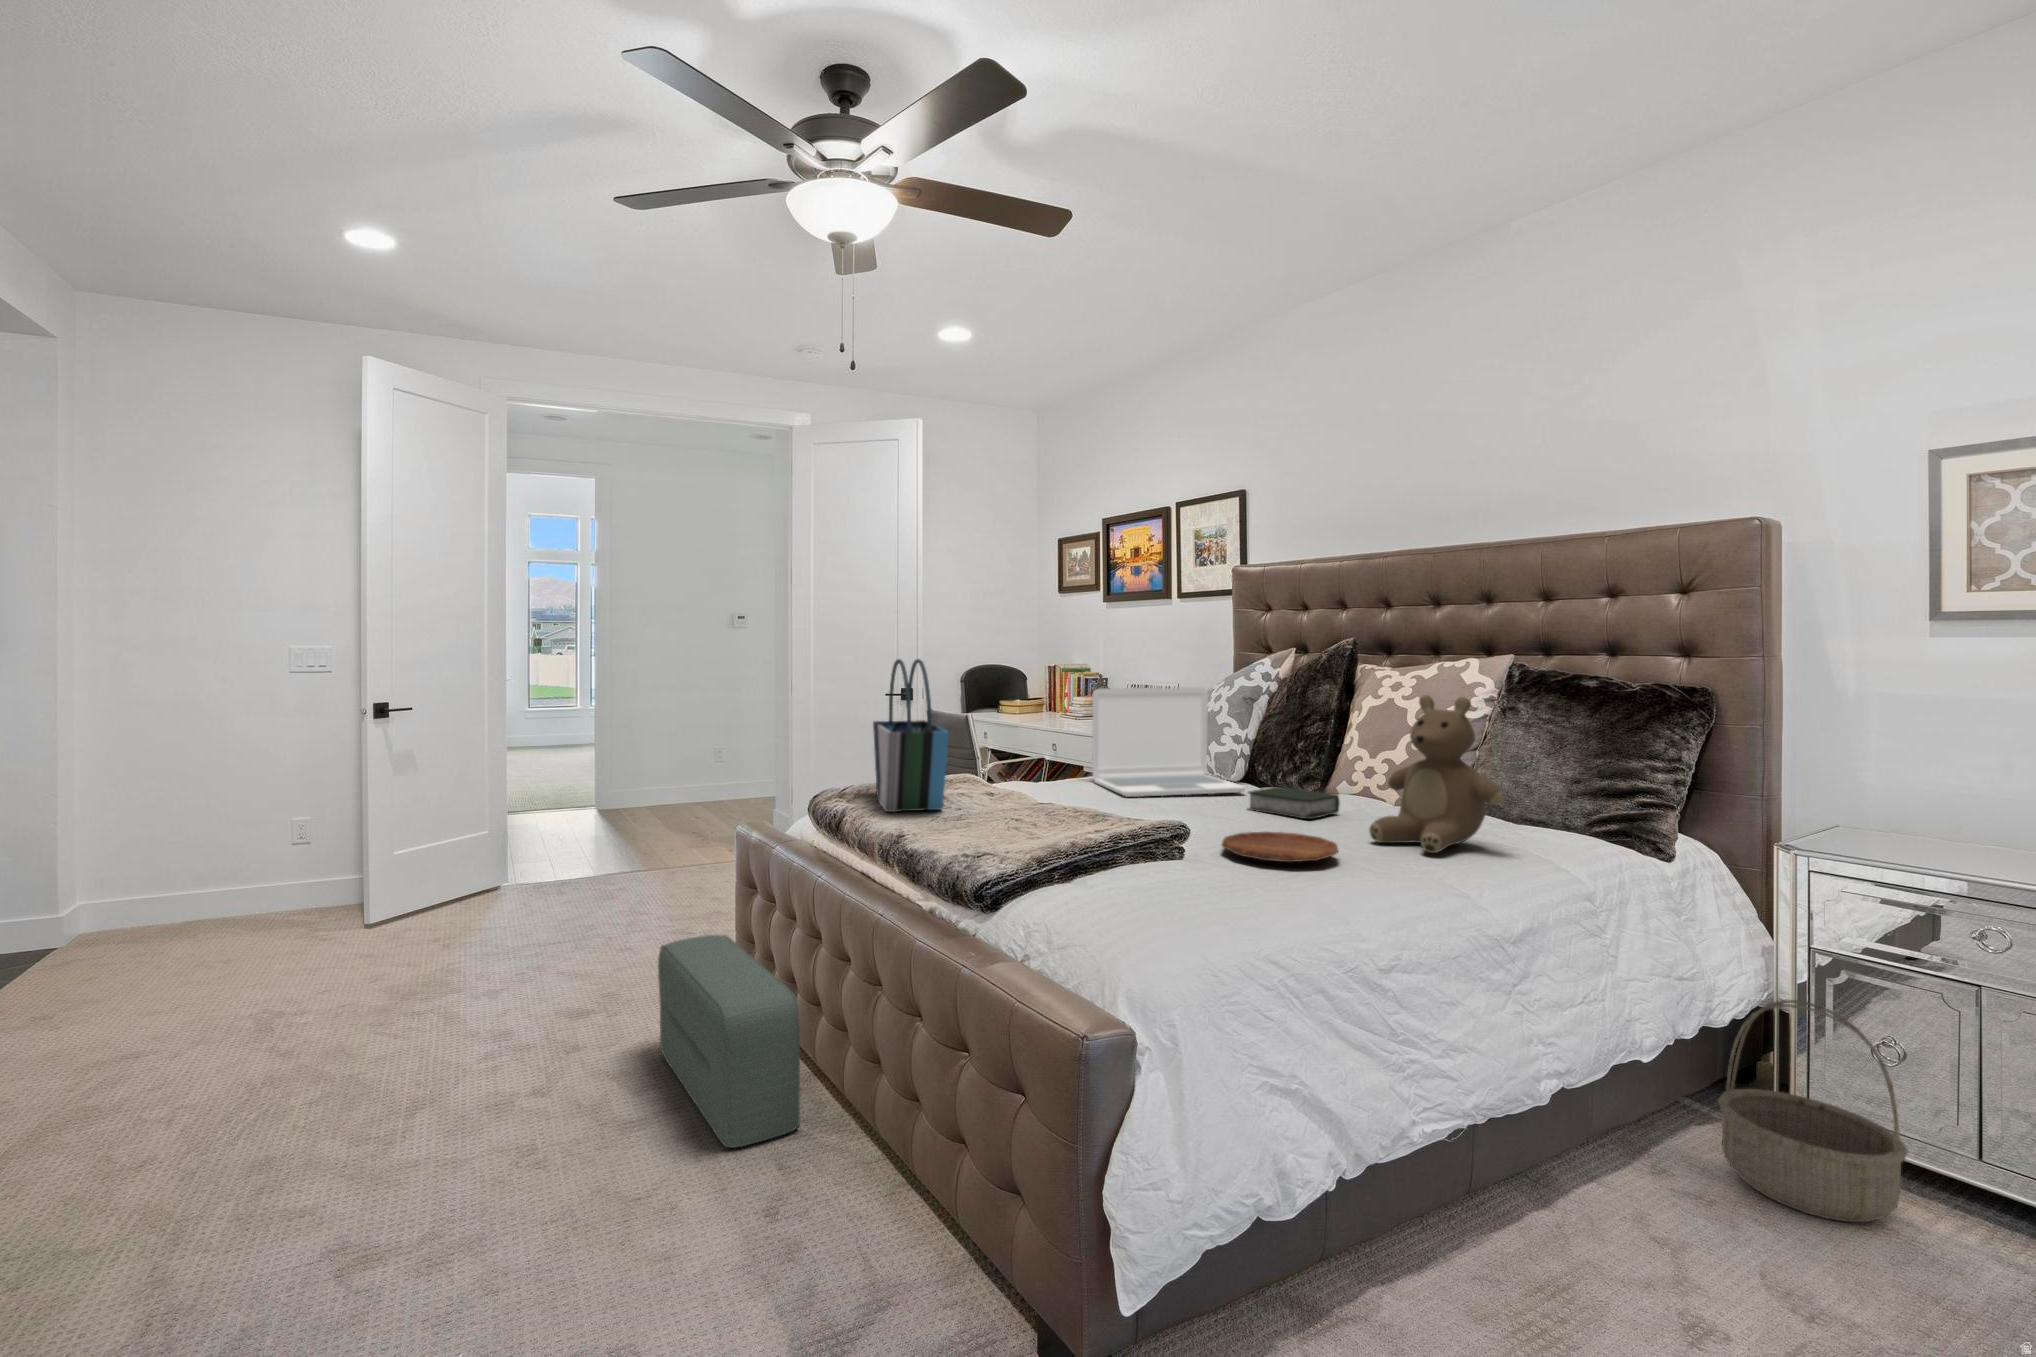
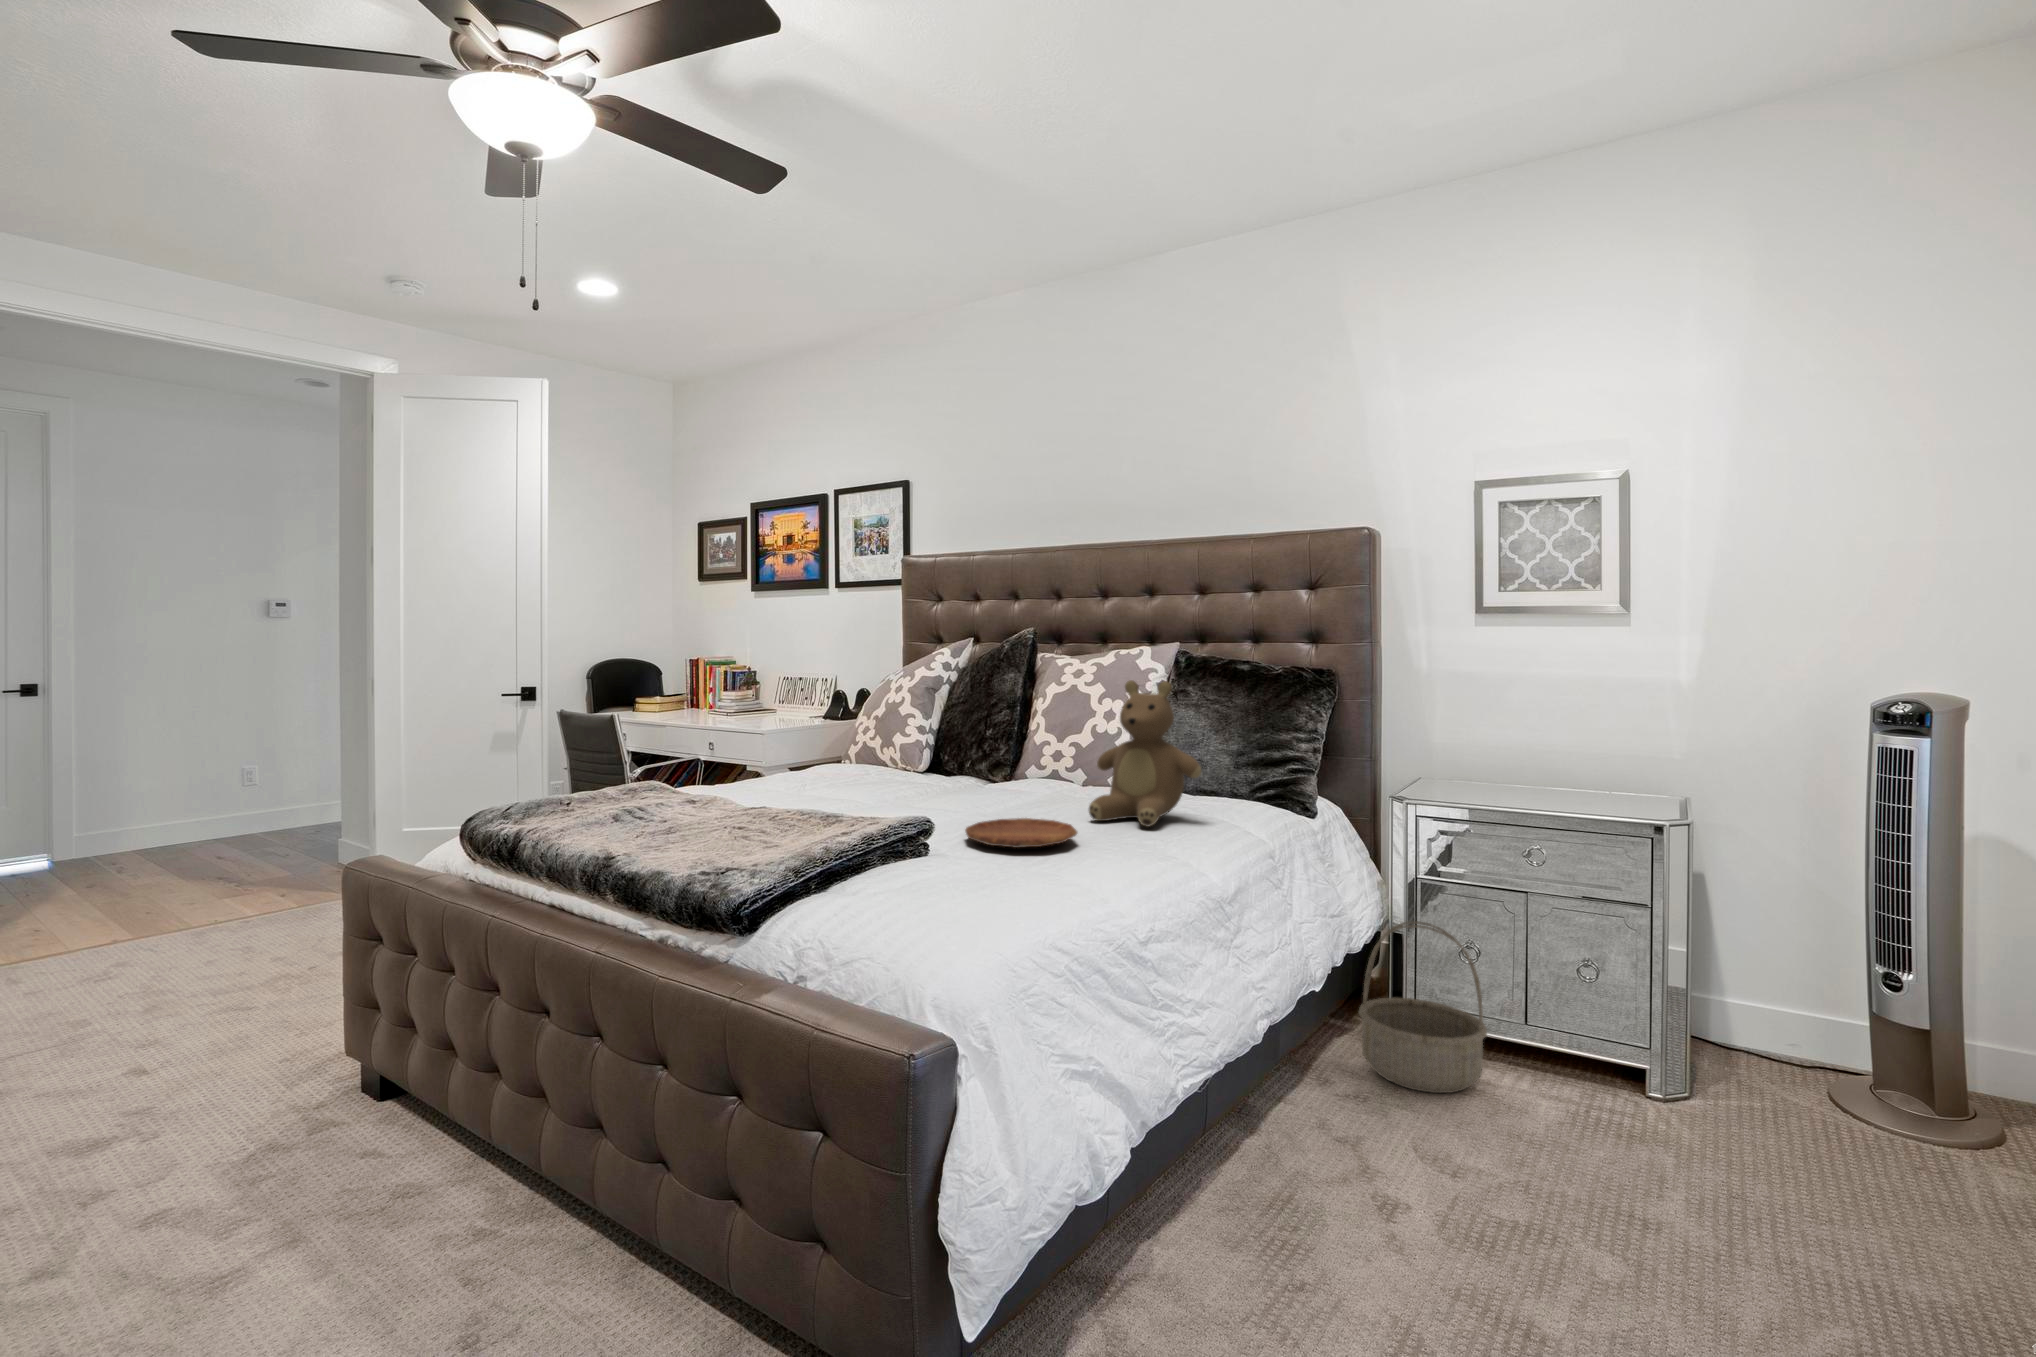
tote bag: present [873,659,949,812] -> none [534,650,648,832]
laptop: present [1092,687,1246,797] -> none [785,678,949,795]
book: present [1248,787,1340,819] -> none [959,774,1045,804]
pouf: present [658,935,800,1148] -> none [225,1008,472,1281]

